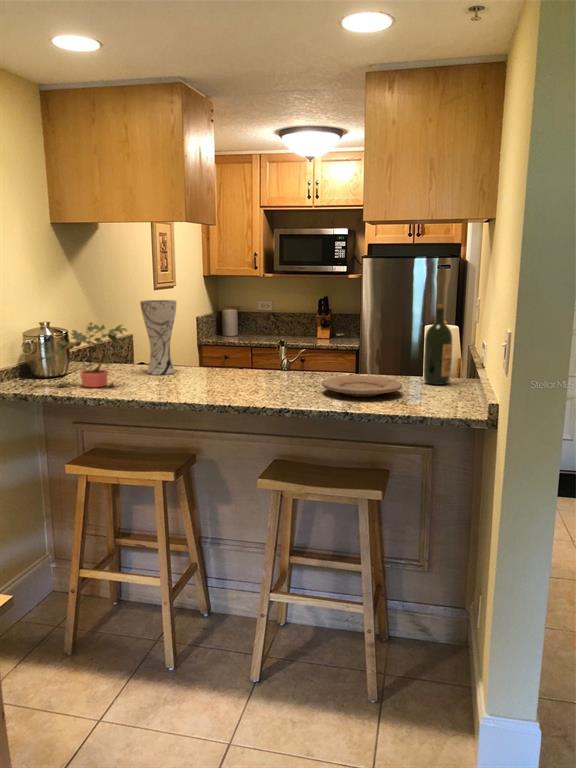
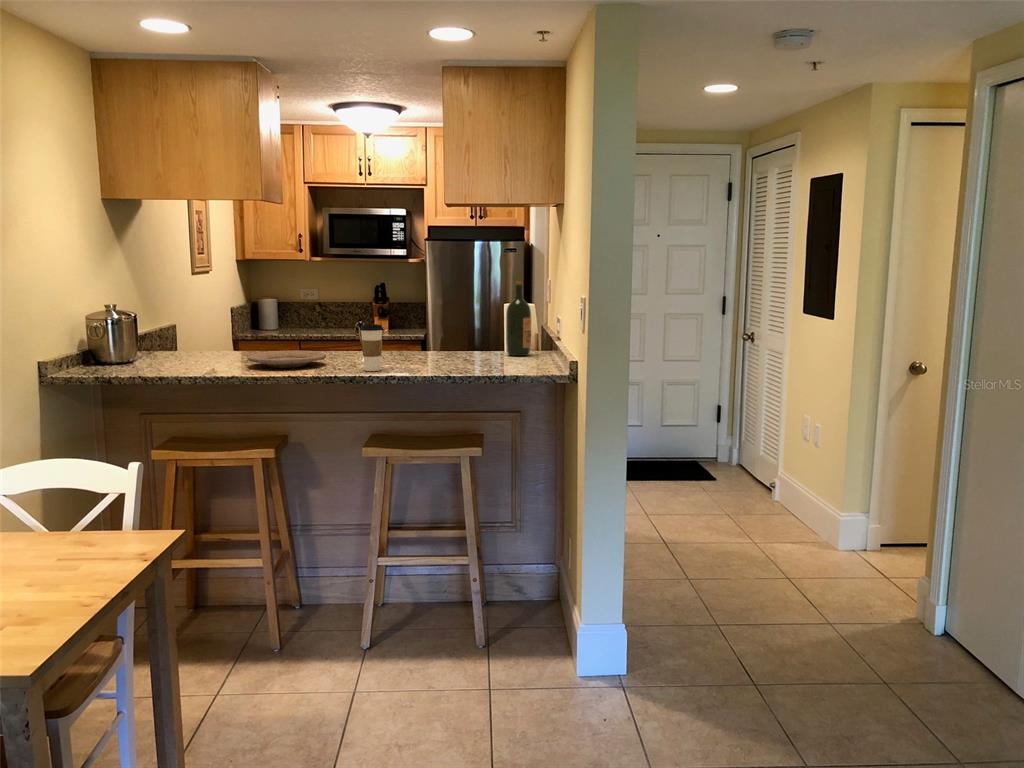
vase: present [140,300,176,375] -> none [214,281,253,359]
potted plant: present [38,322,127,387] -> none [111,302,214,371]
coffee cup: none [260,350,284,400] -> present [360,324,383,371]
plate: present [322,376,402,397] -> present [247,351,326,368]

